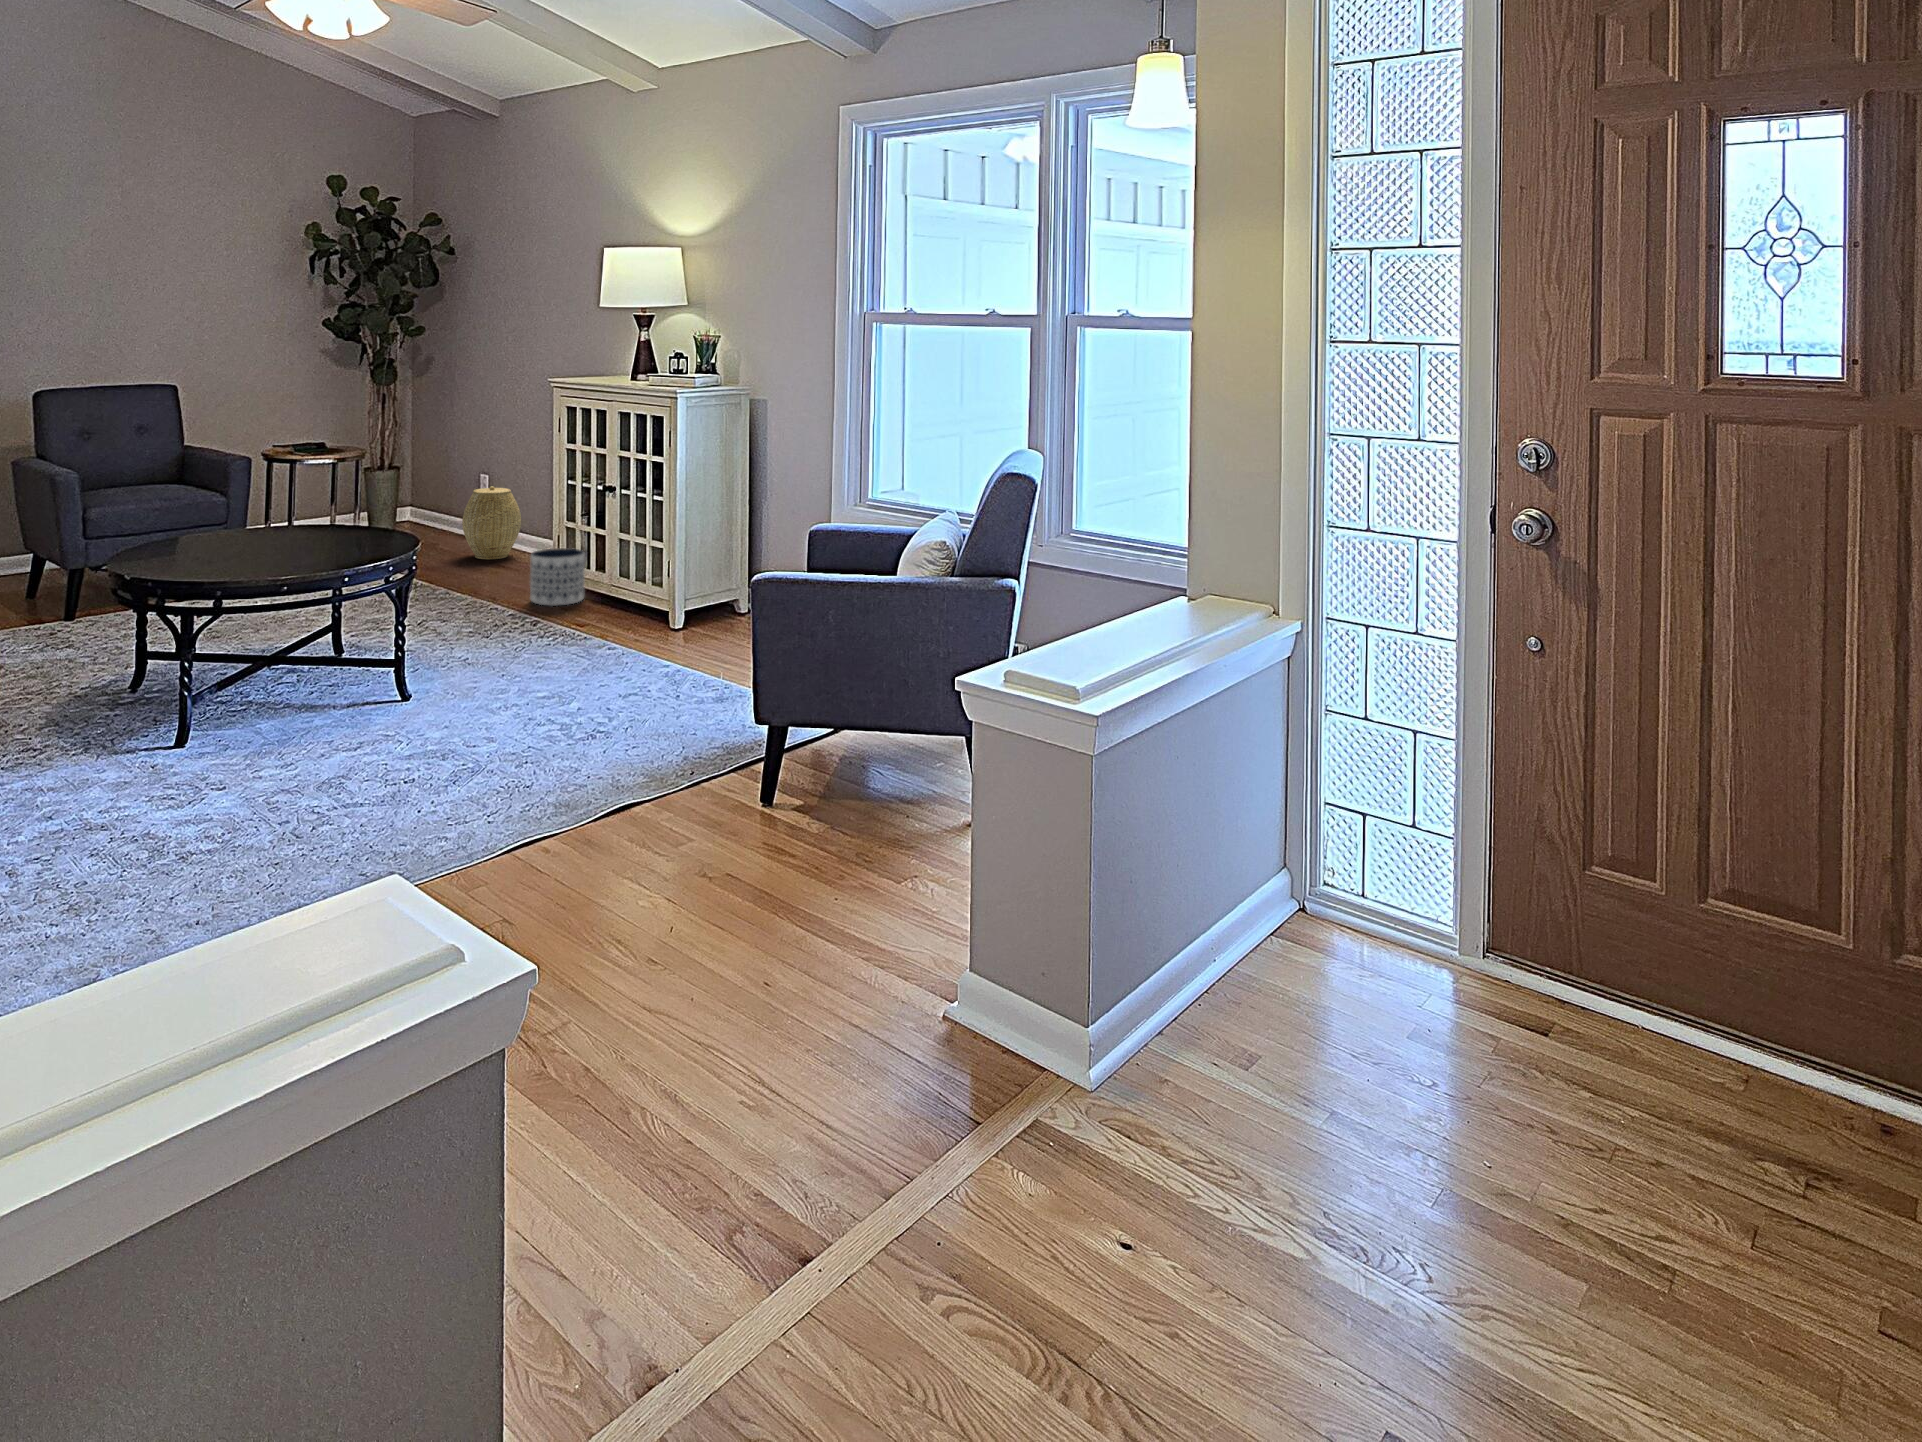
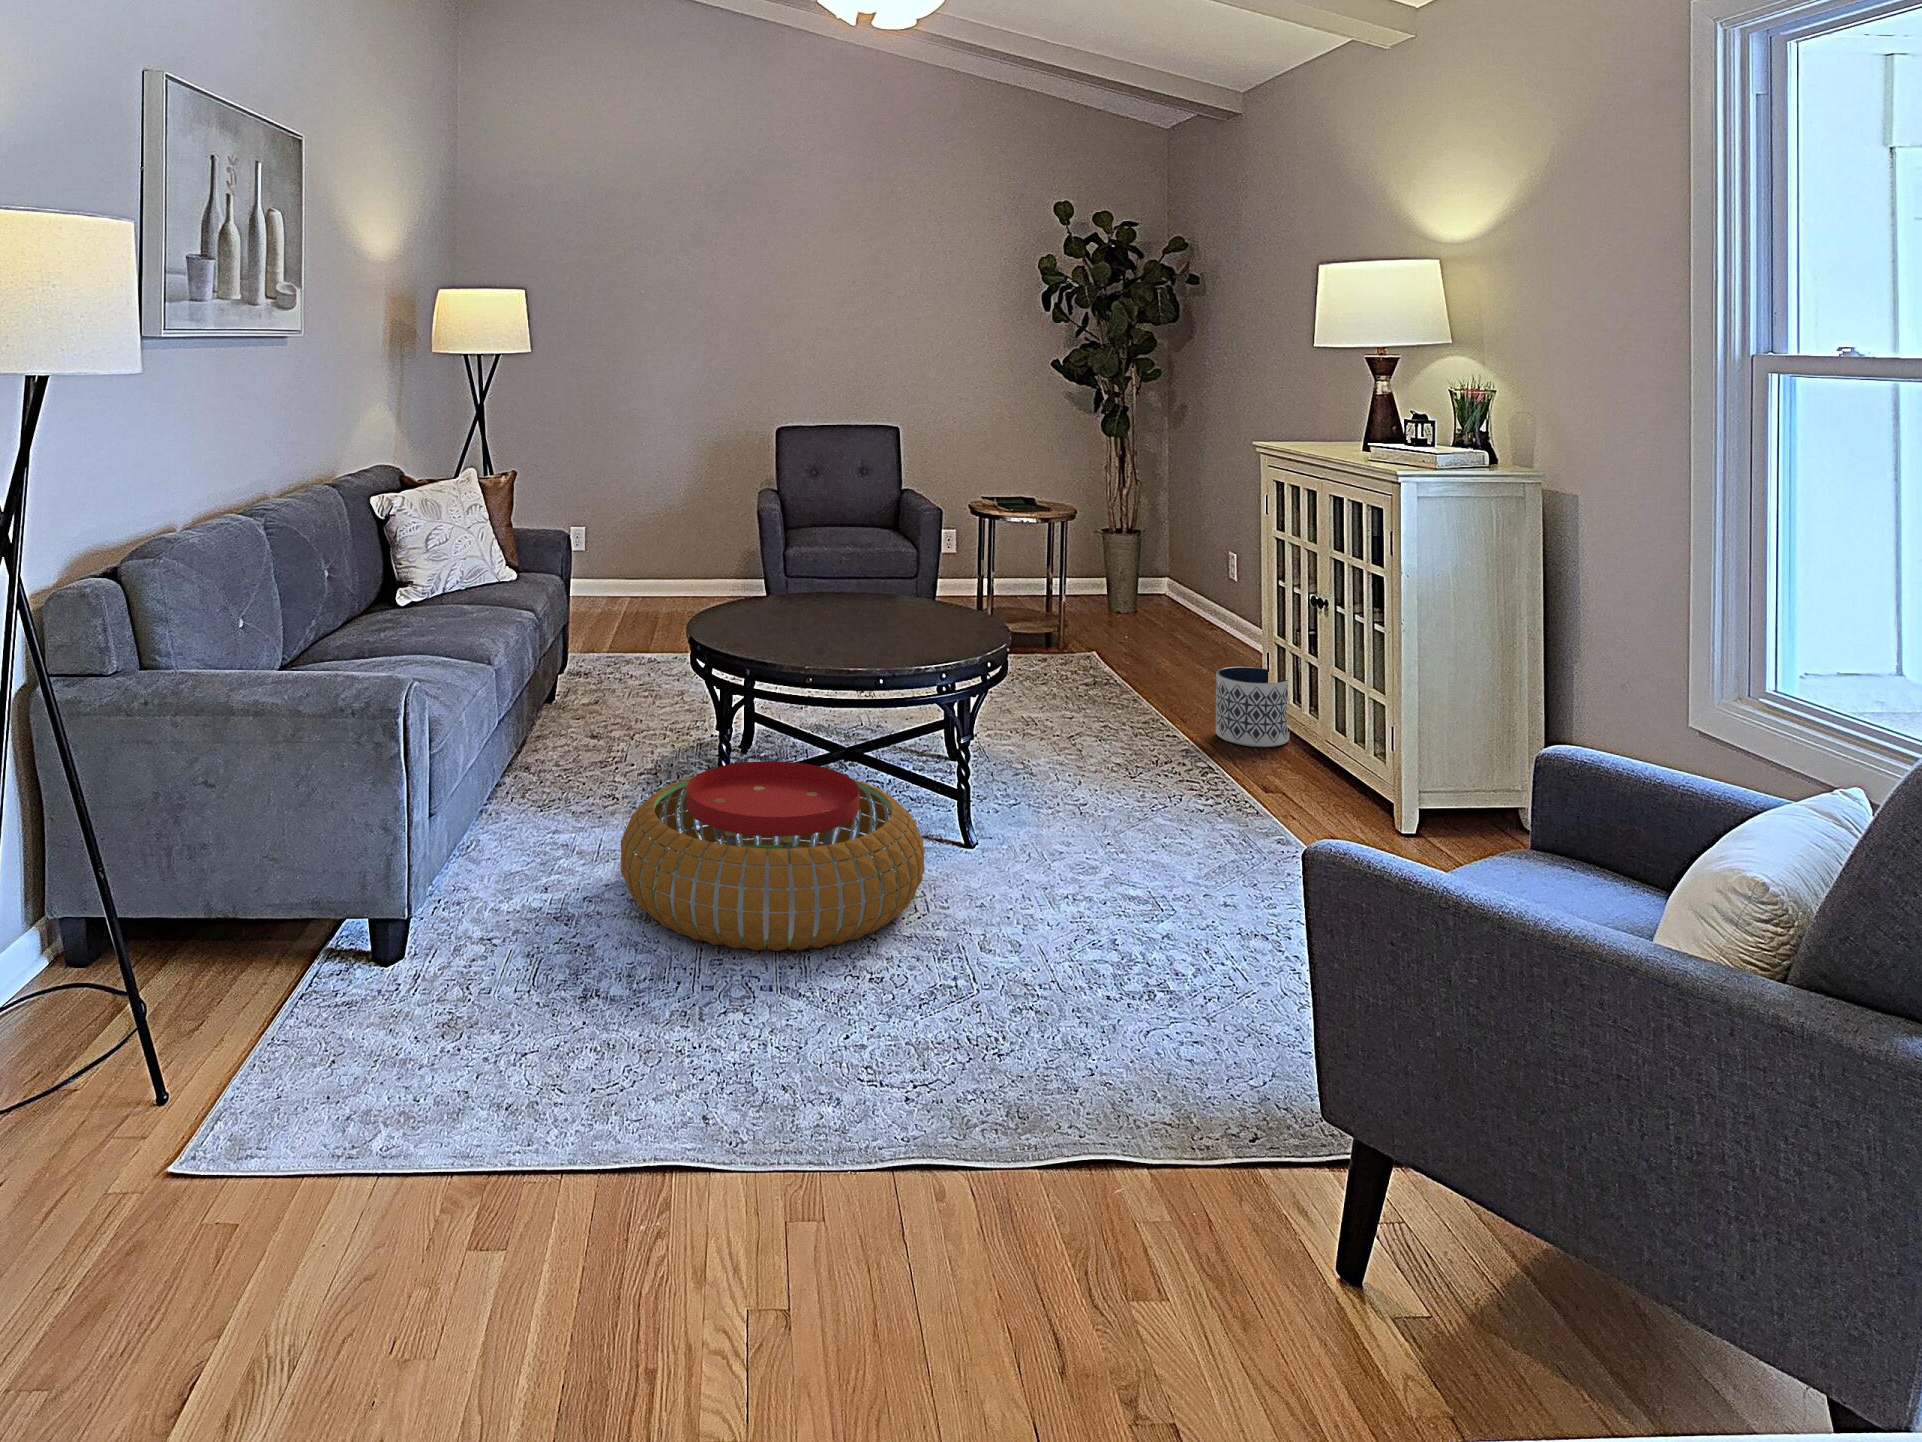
woven basket: present [462,486,521,559] -> none [1181,572,1256,665]
pouf: none [139,653,417,801] -> present [620,761,925,951]

